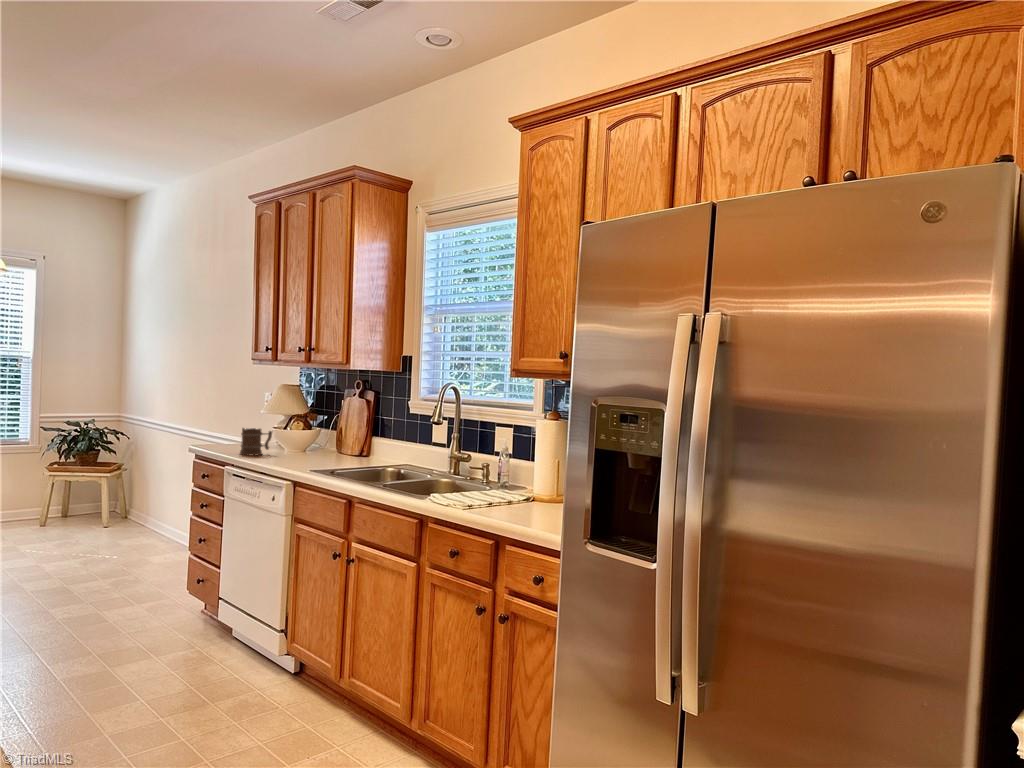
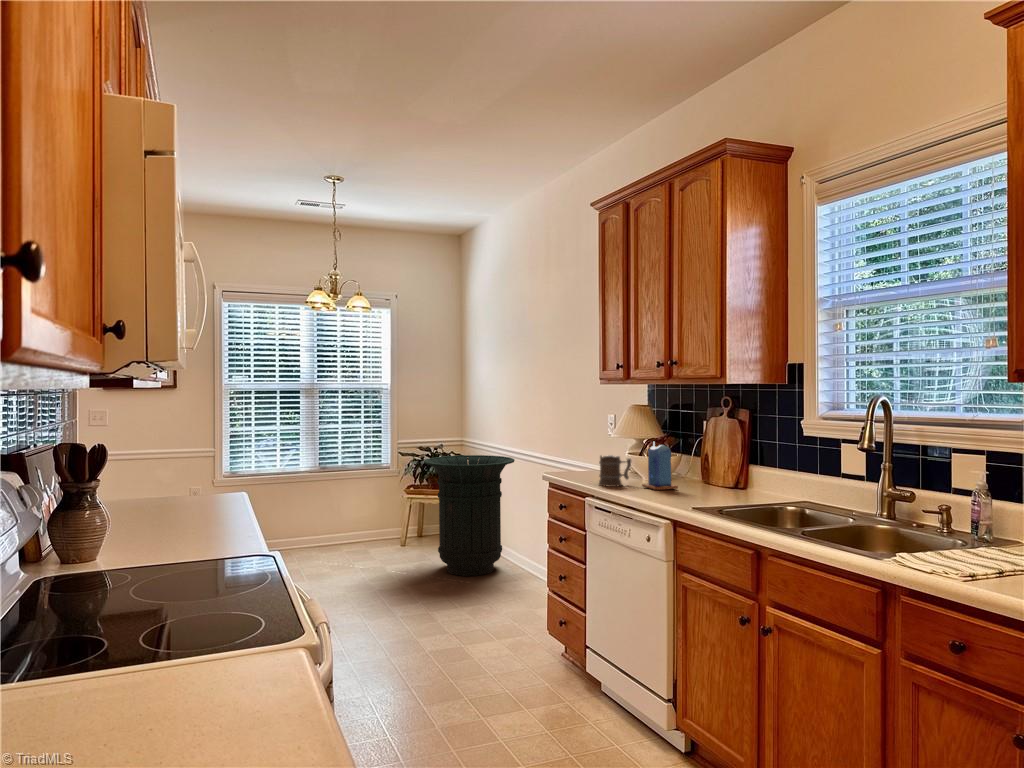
candle: none [279,416,310,458] -> present [642,442,678,490]
trash can: none [68,430,174,552] -> present [424,455,515,576]

